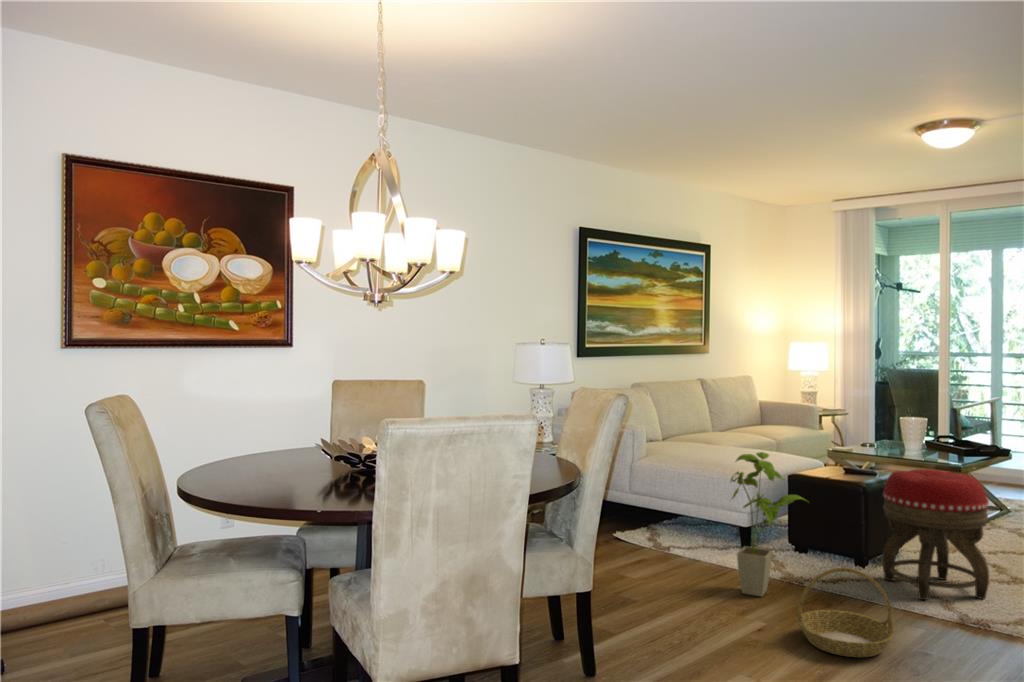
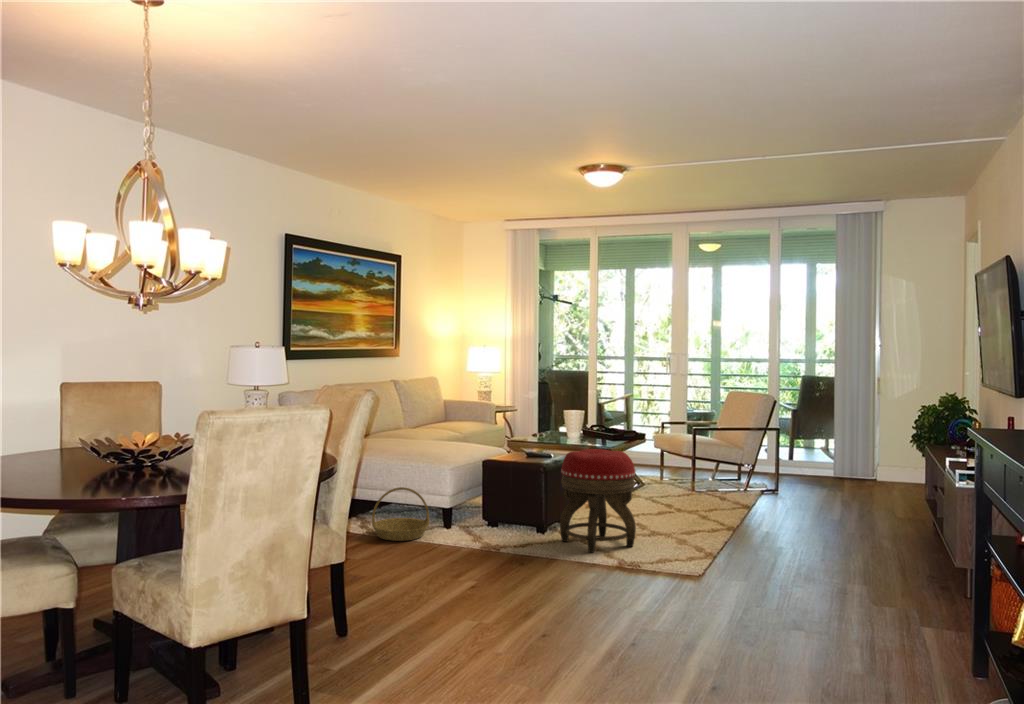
house plant: present [731,452,804,596] -> none [443,440,509,565]
basket: present [797,568,895,657] -> present [372,487,429,541]

